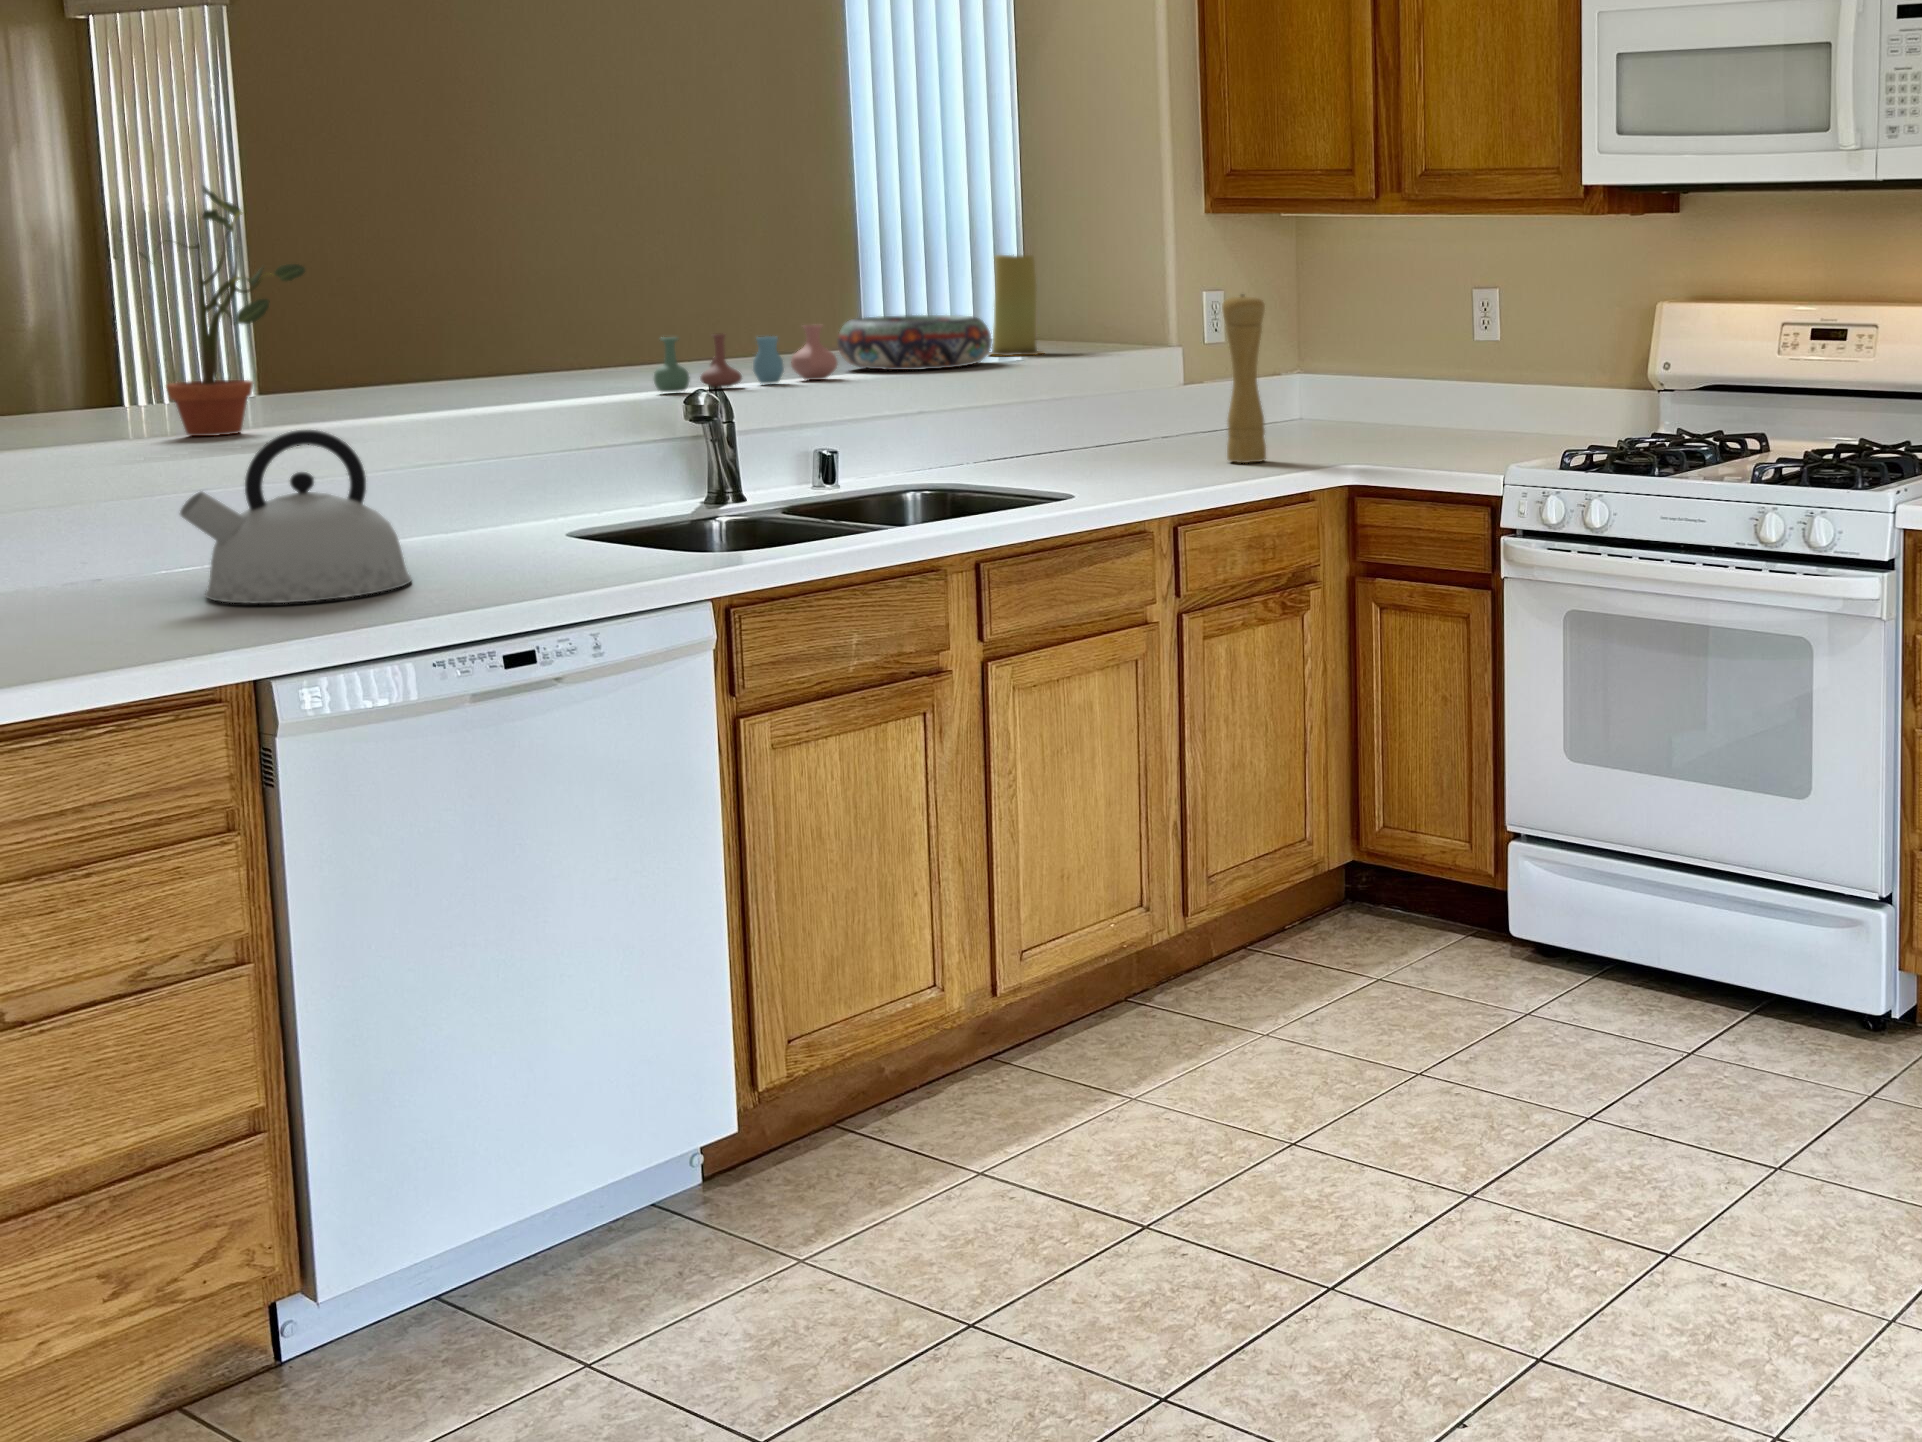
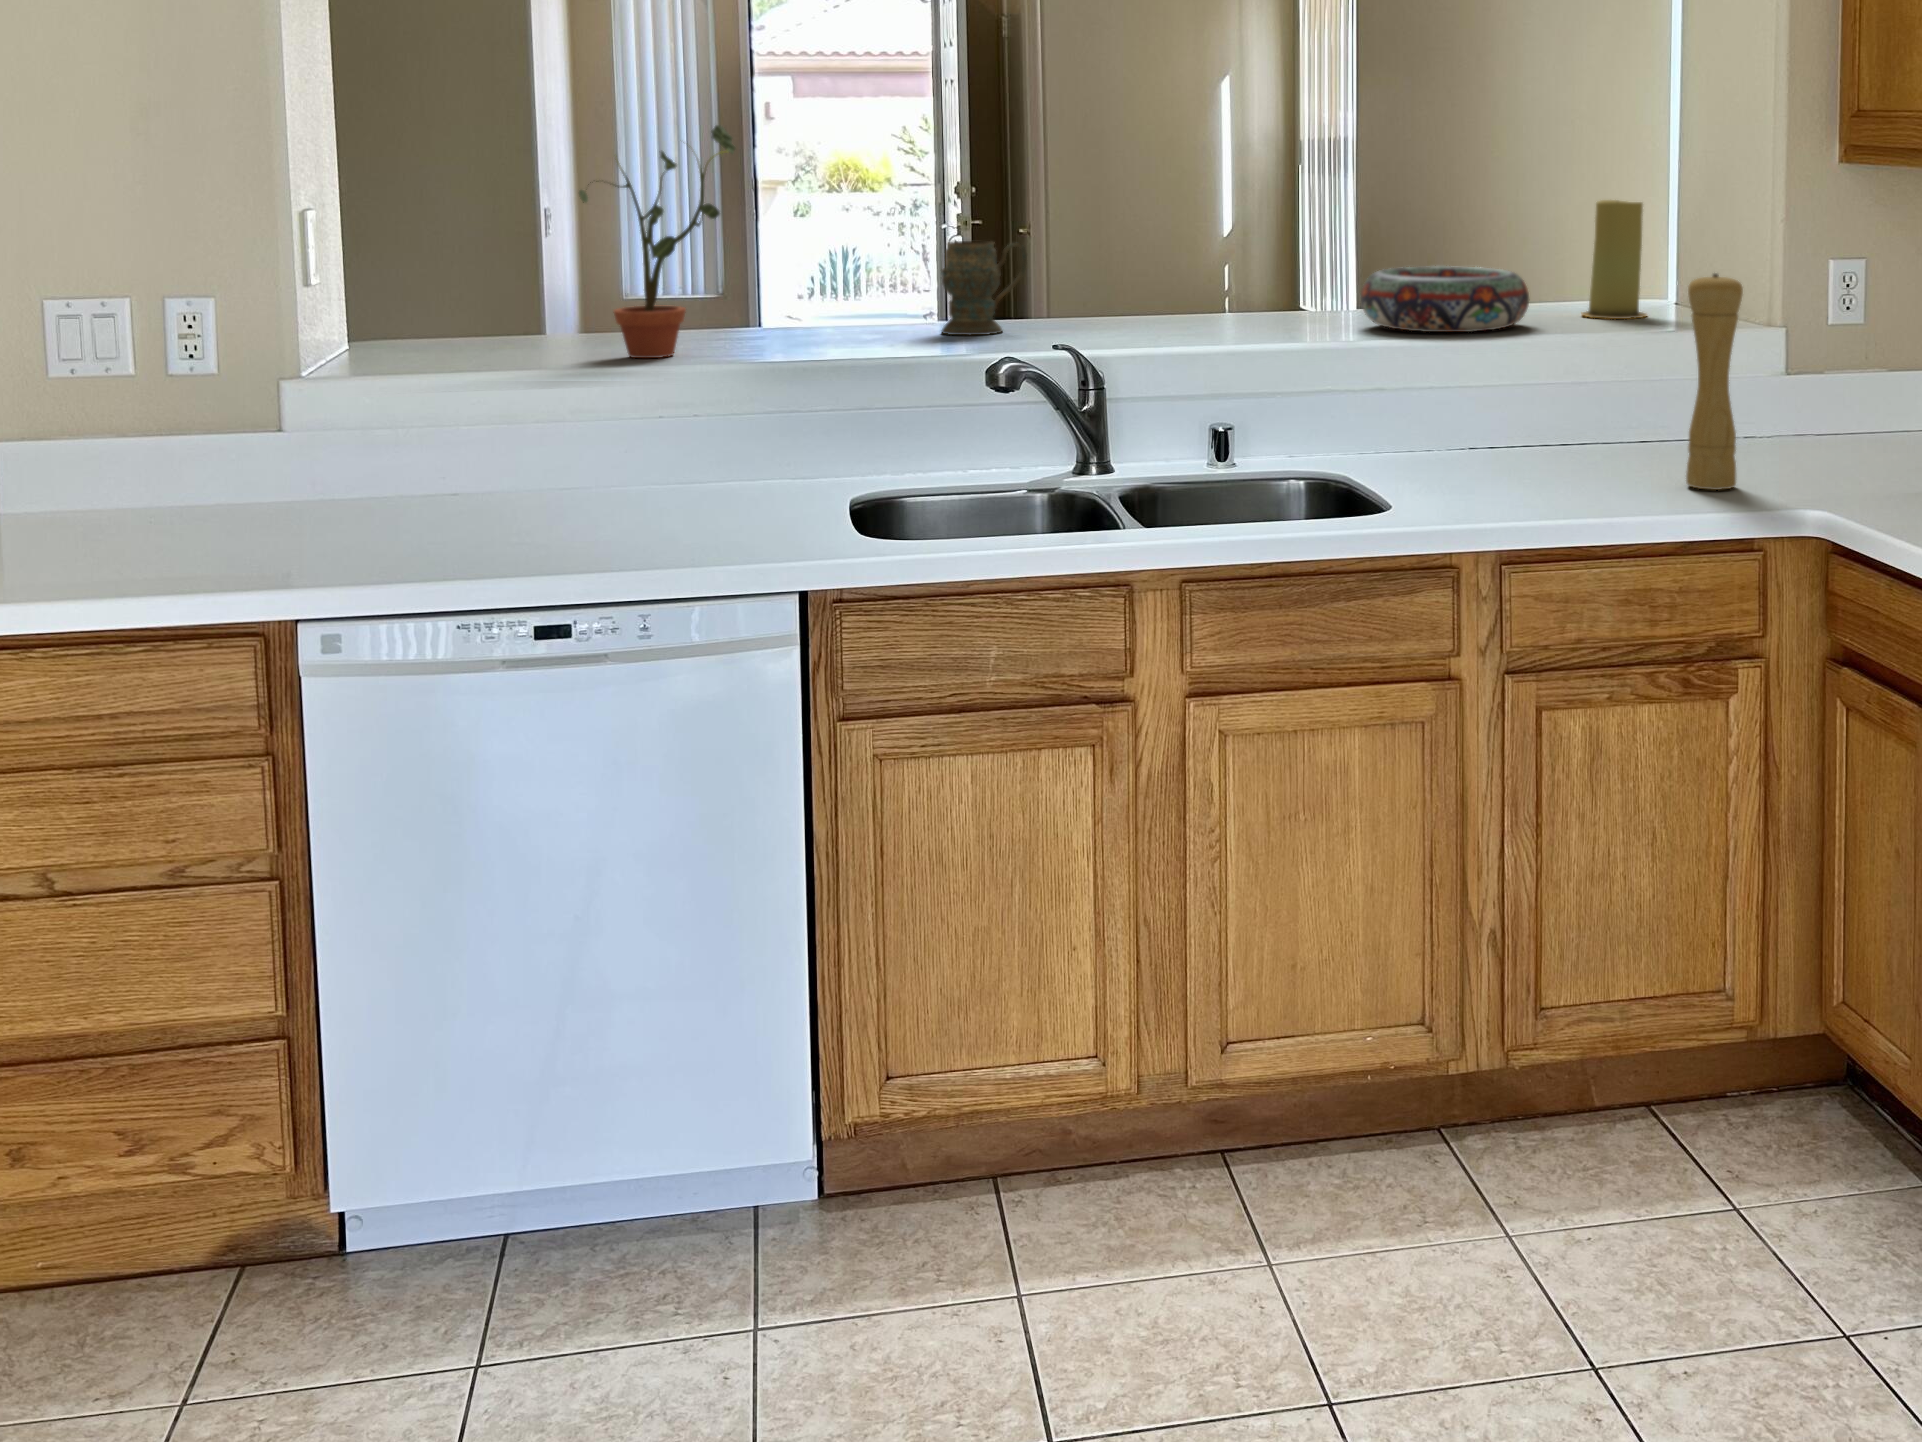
mug: none [435,307,518,402] -> present [941,241,1027,335]
vase: present [654,325,837,392] -> none [1095,277,1312,342]
kettle: present [180,430,411,604] -> none [405,373,606,541]

